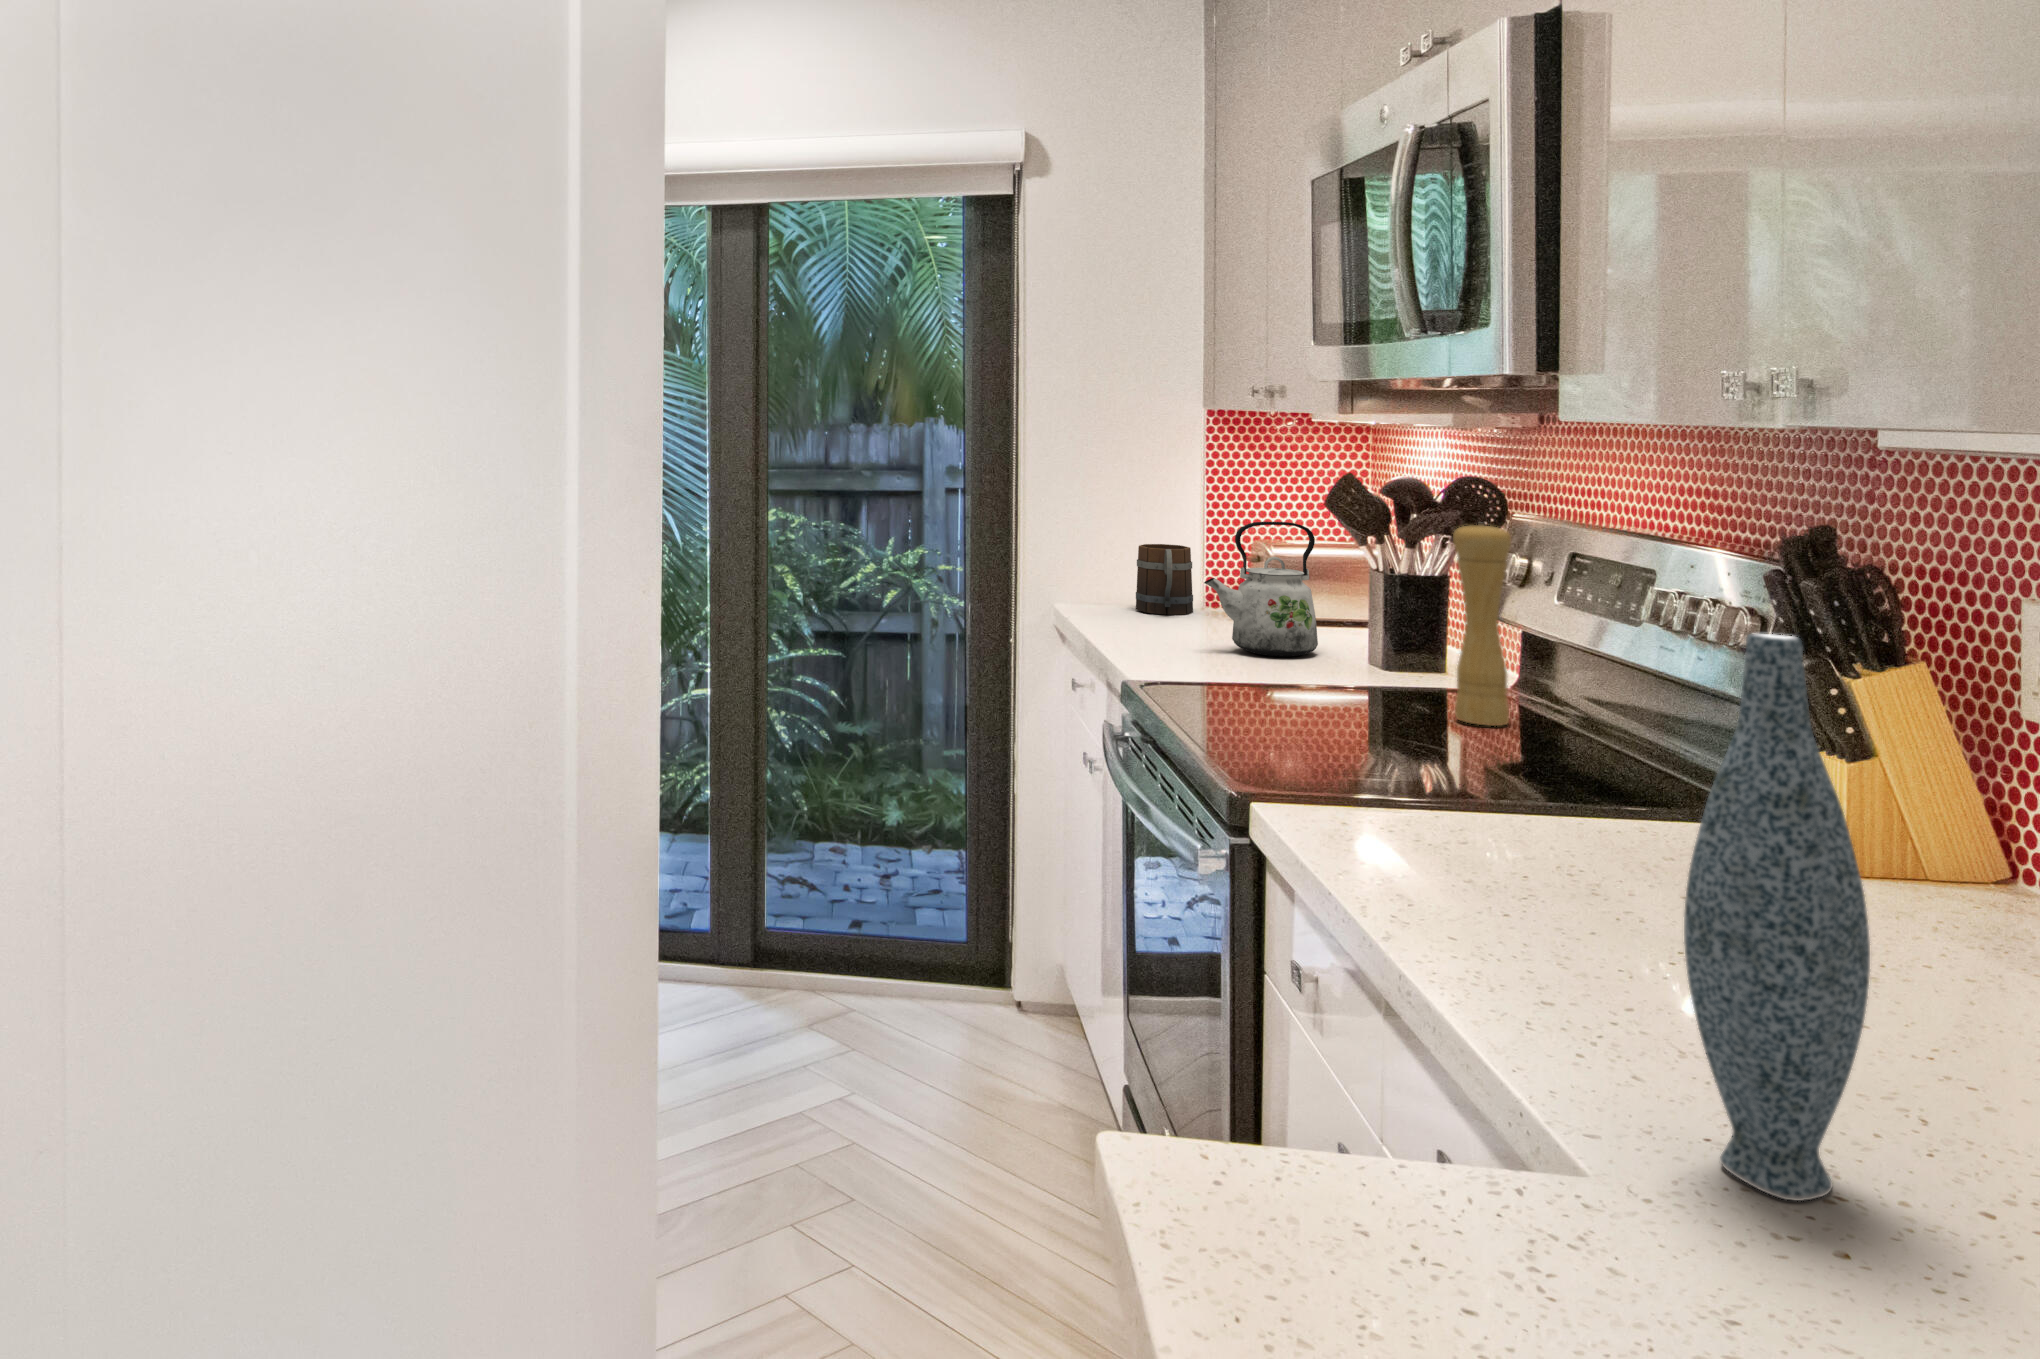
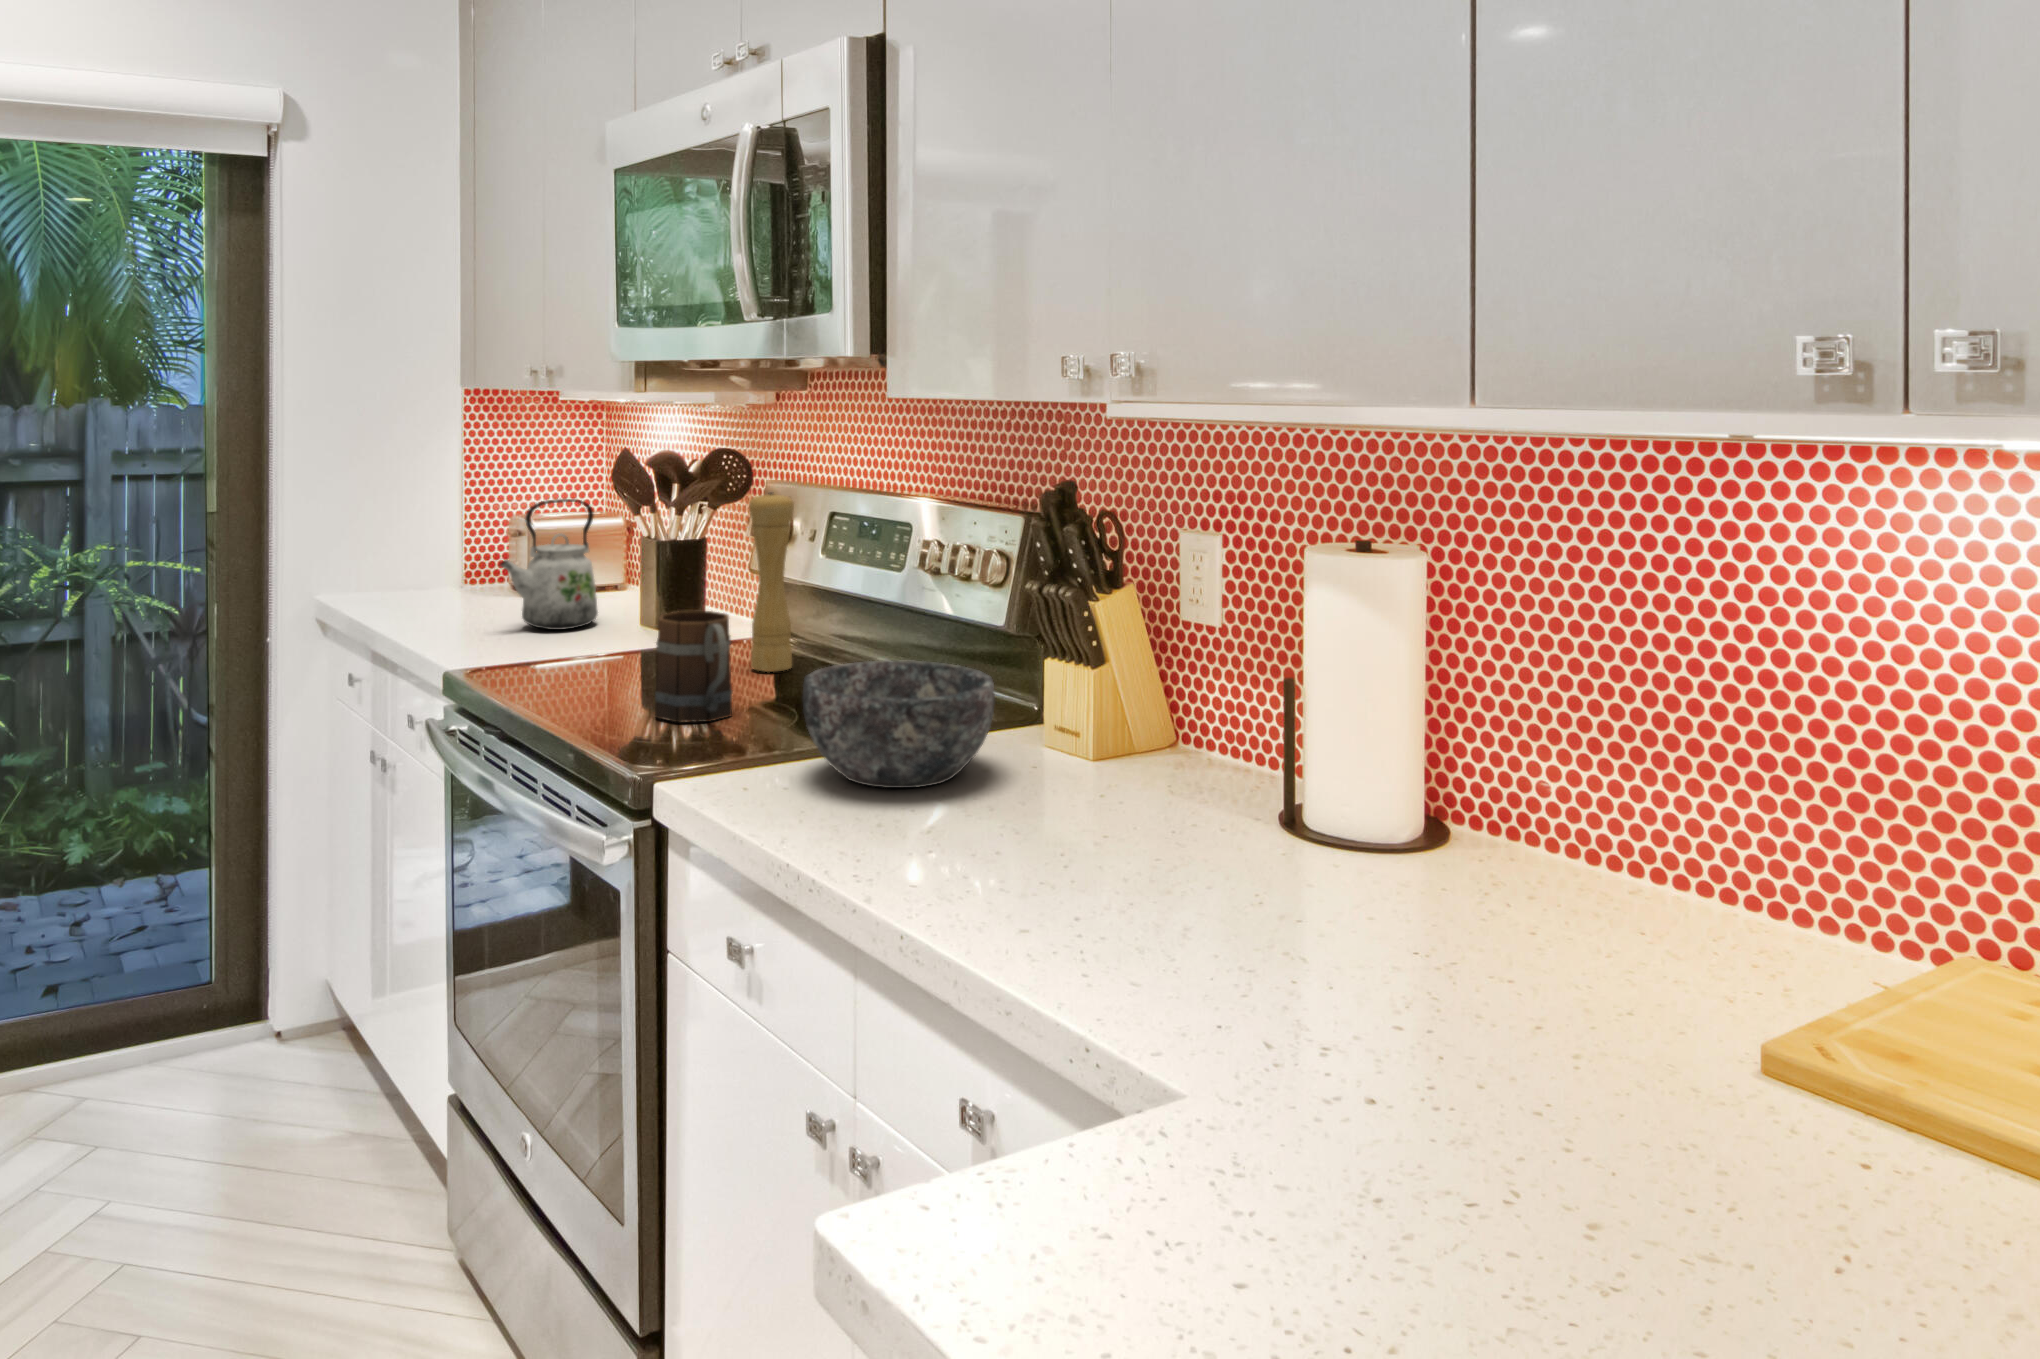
mug: present [1136,544,1193,615] -> present [655,611,733,723]
vase: present [1684,634,1870,1201] -> none [1174,592,1282,1026]
bowl: none [1418,711,1686,865] -> present [802,660,995,788]

